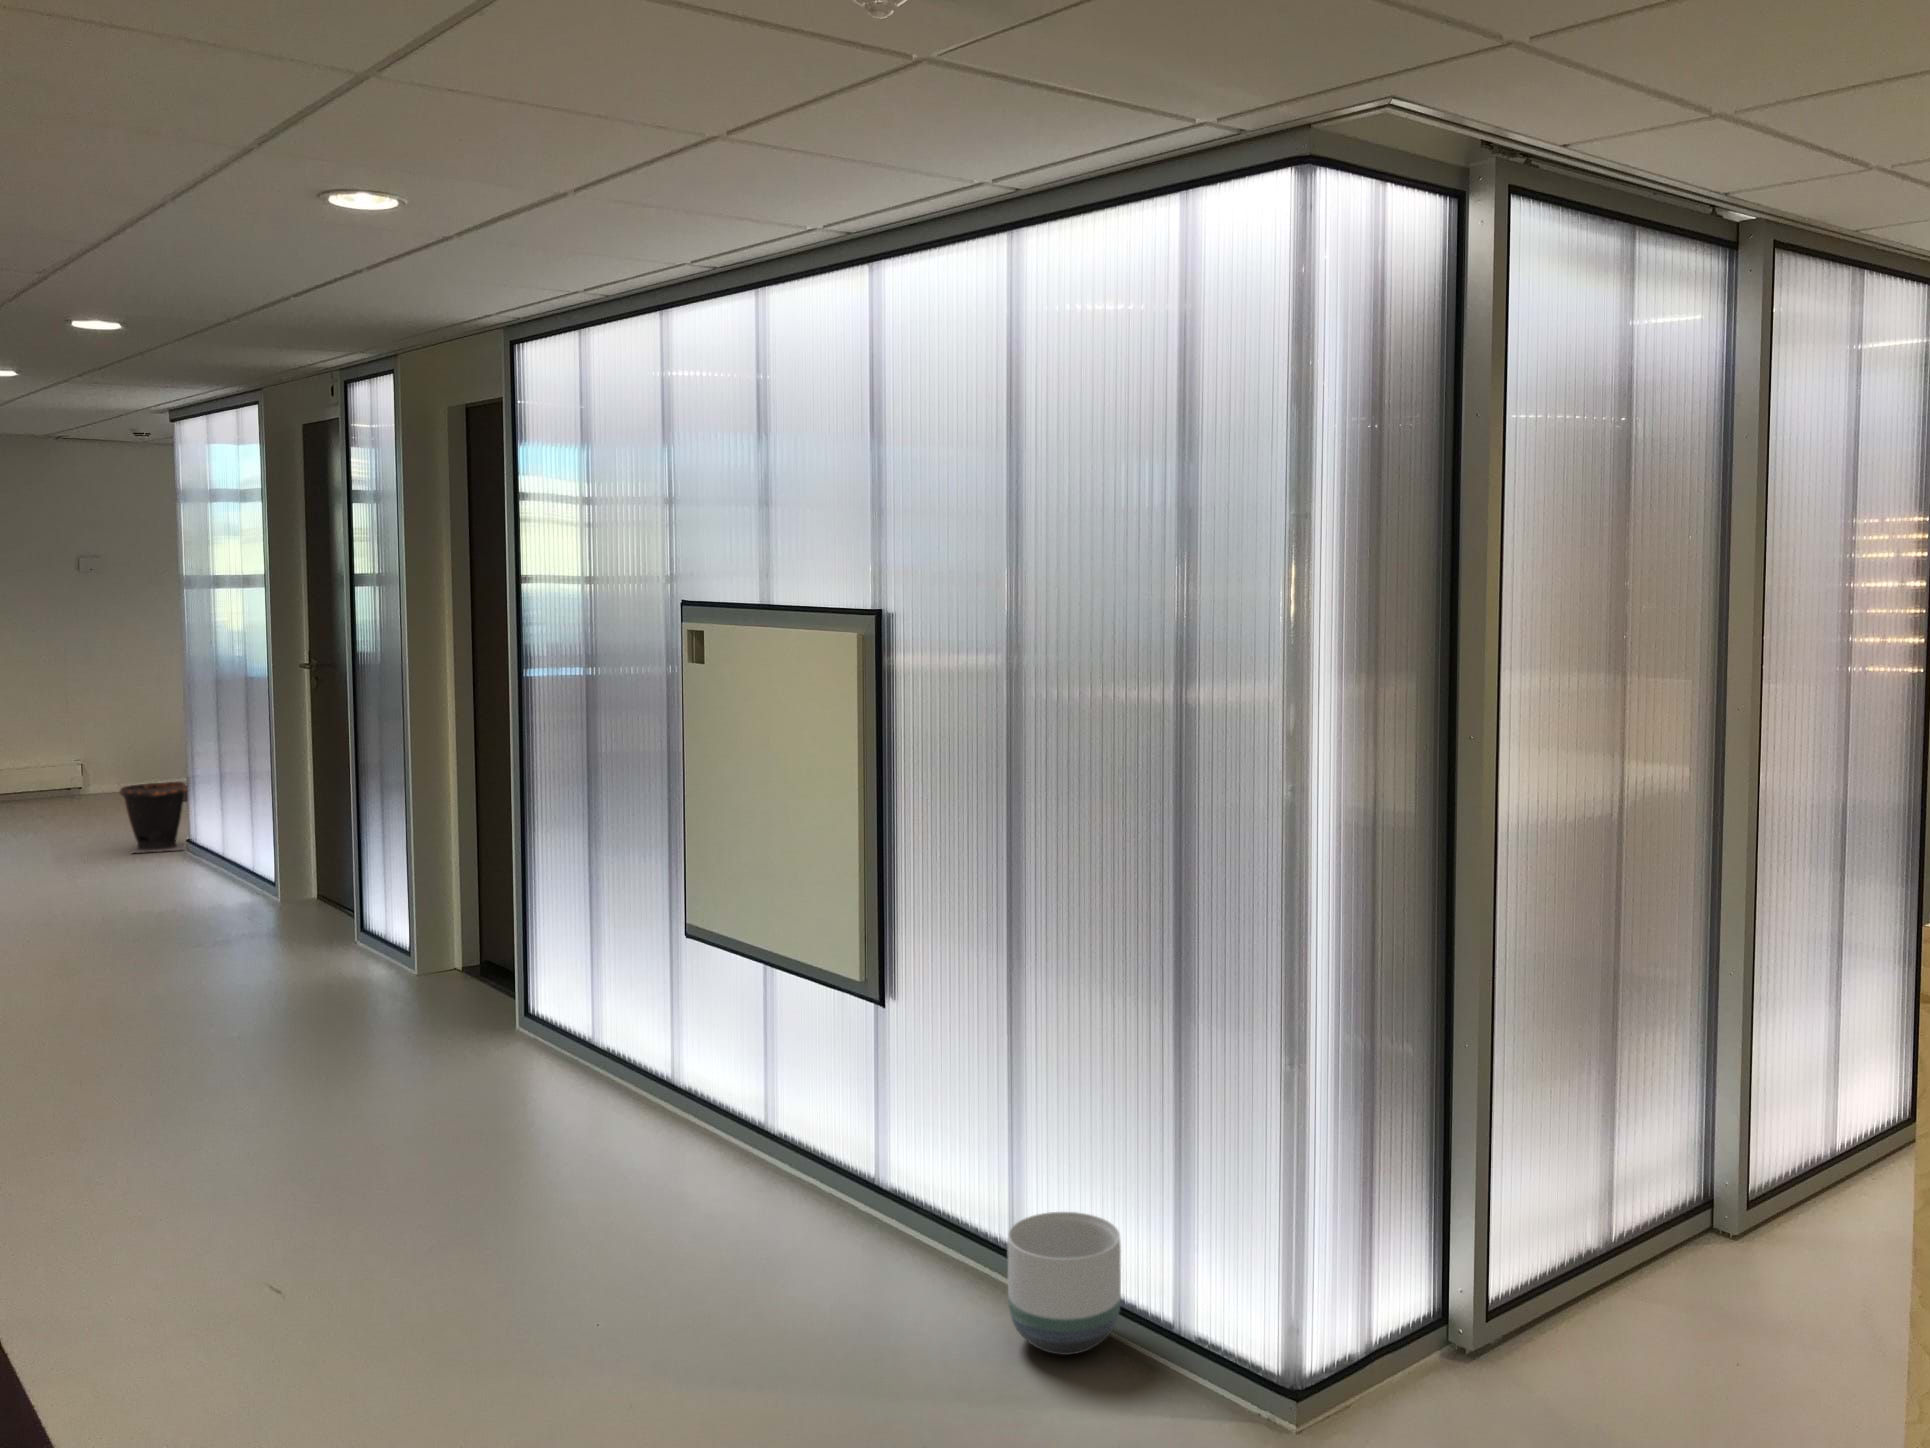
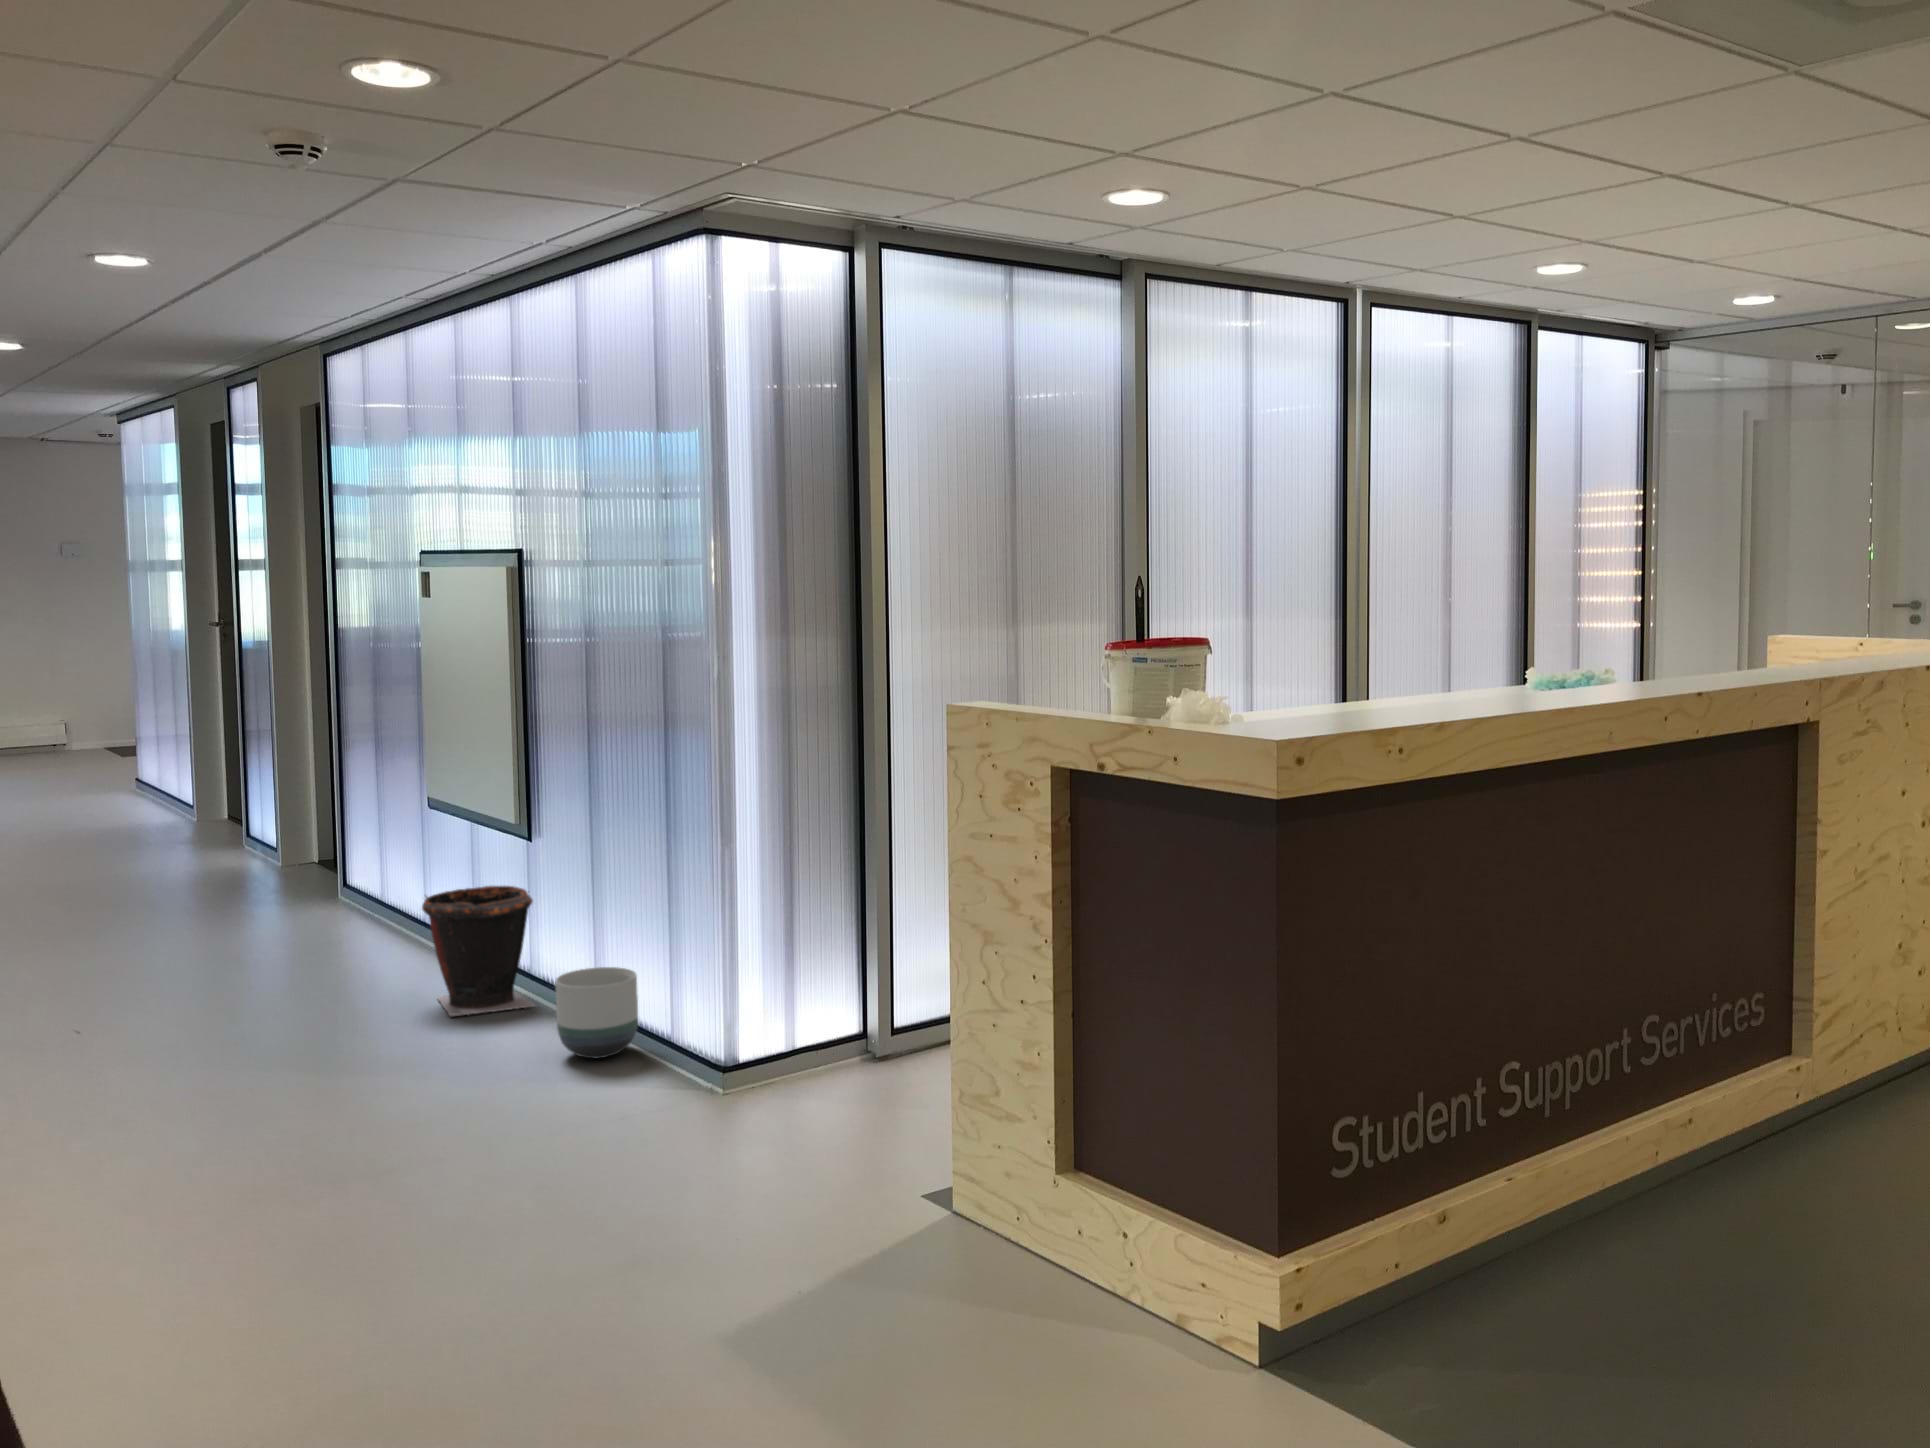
waste bin: present [120,782,187,853] -> present [422,885,537,1016]

